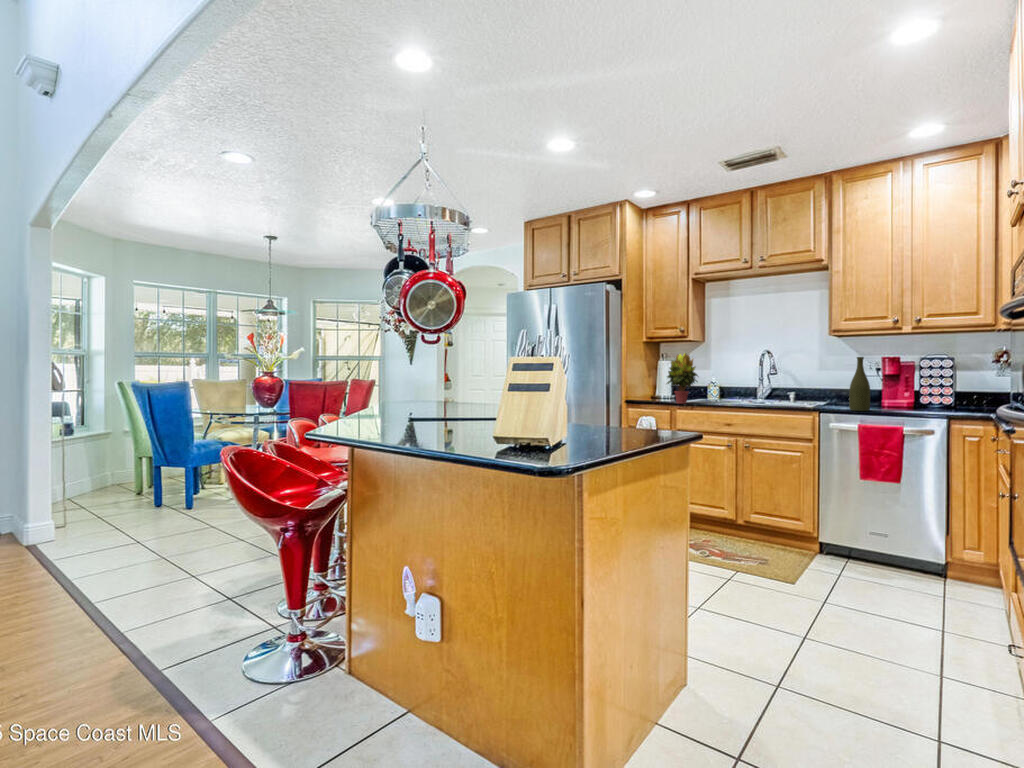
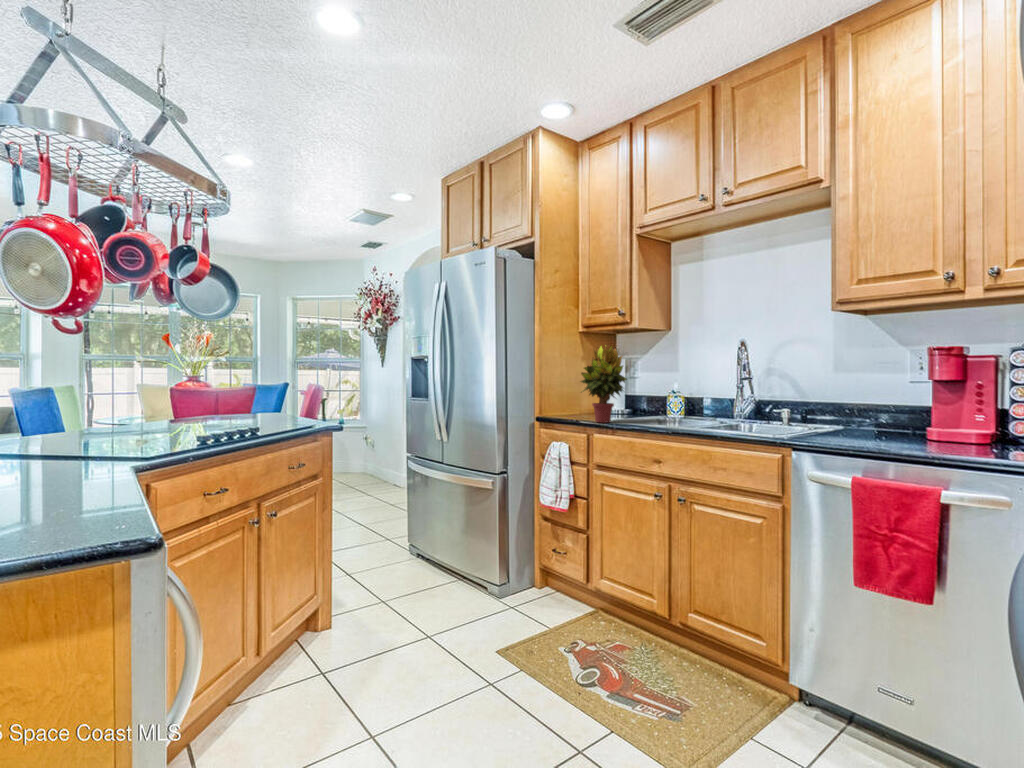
bottle: present [849,357,870,411] -> none [845,345,885,449]

